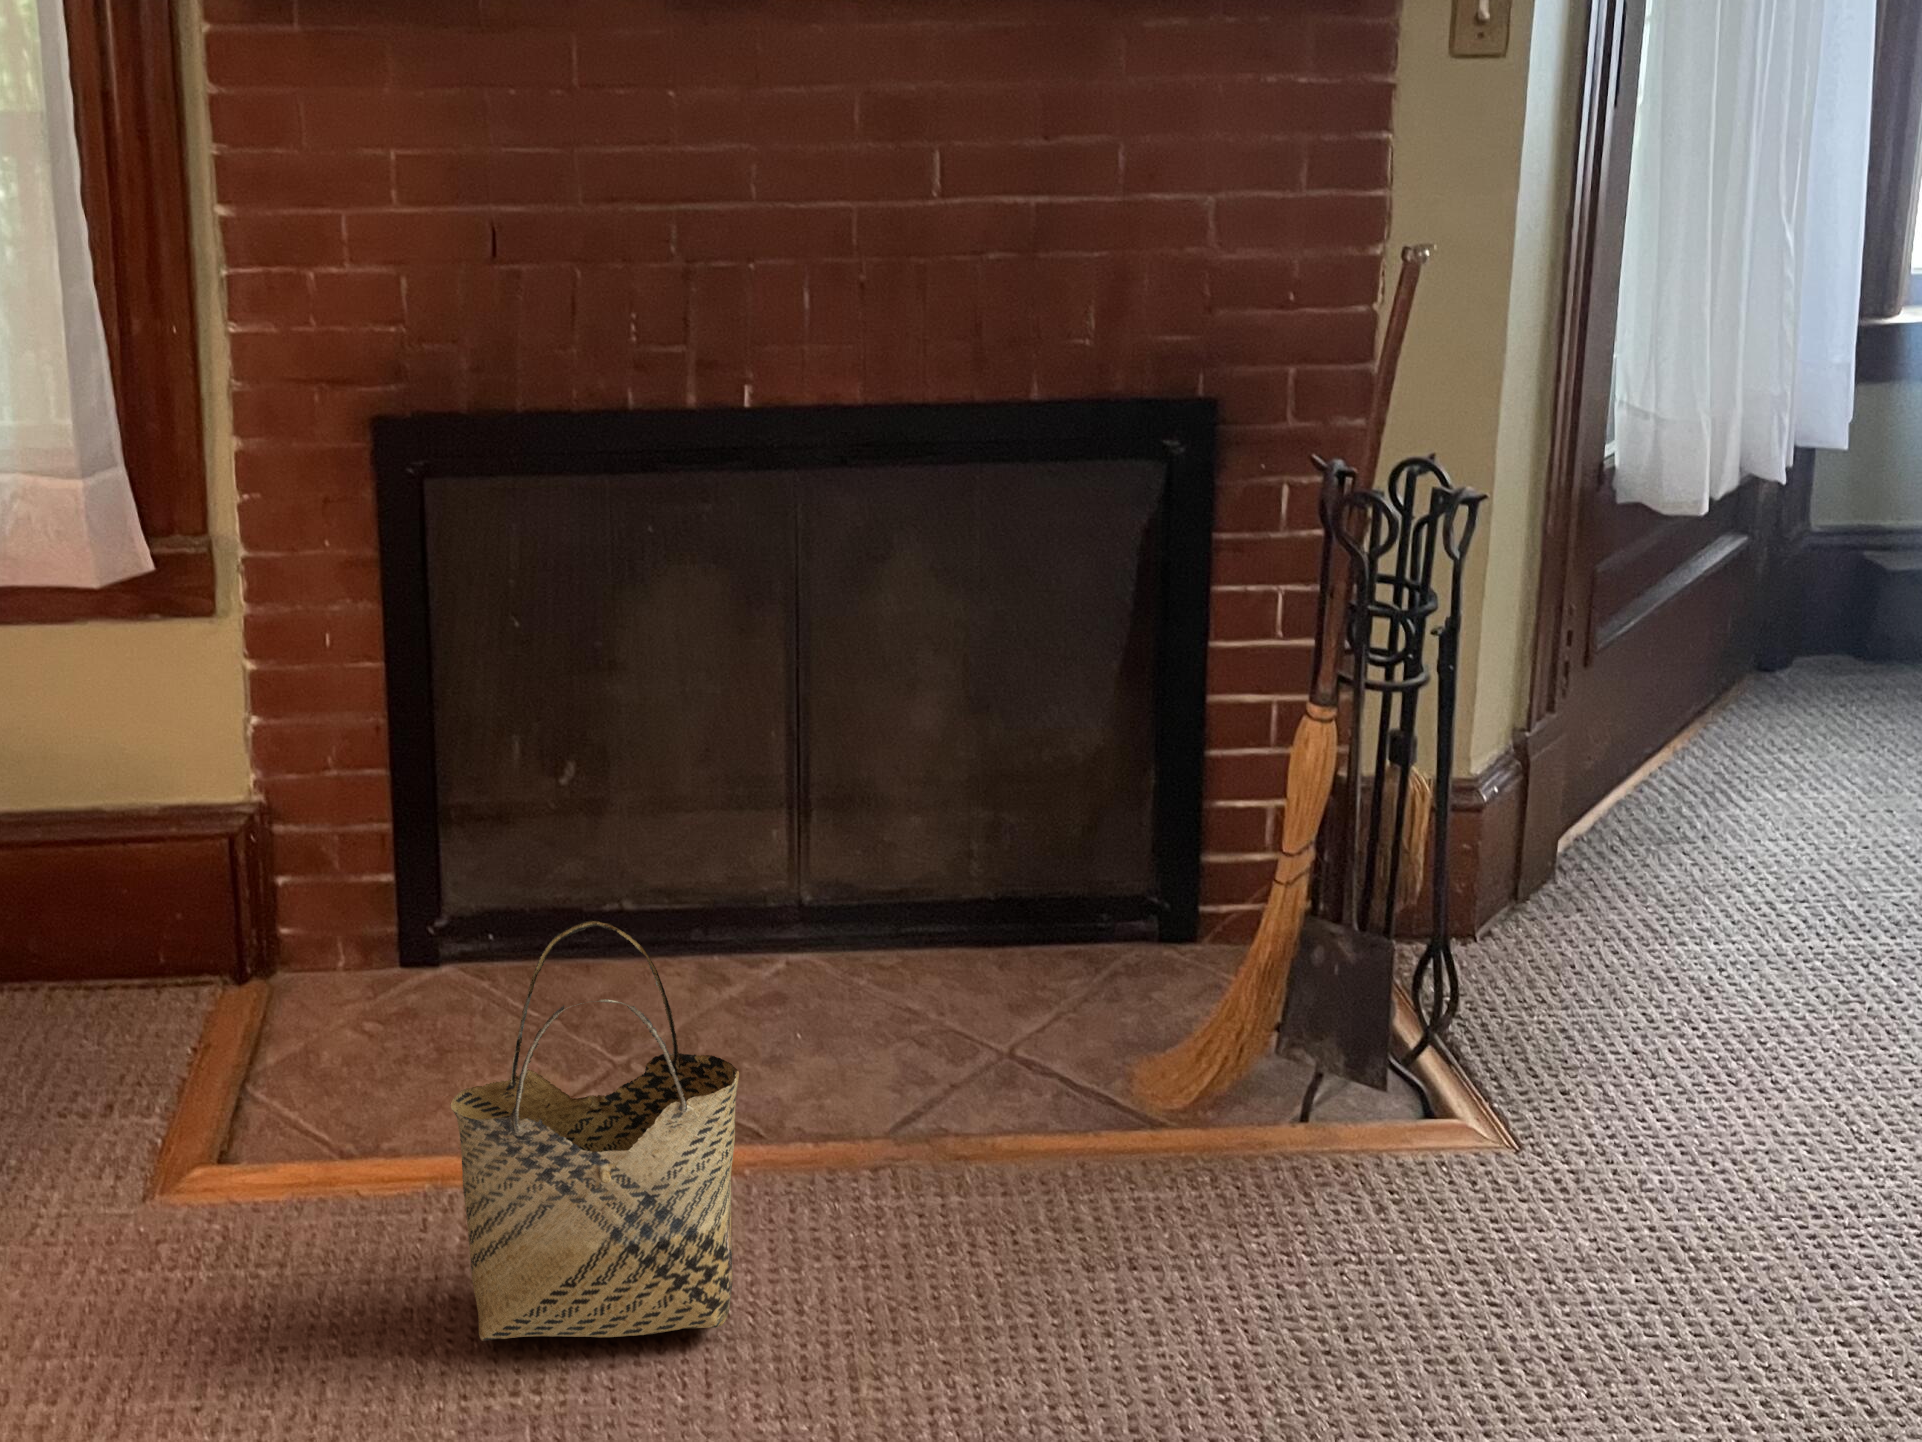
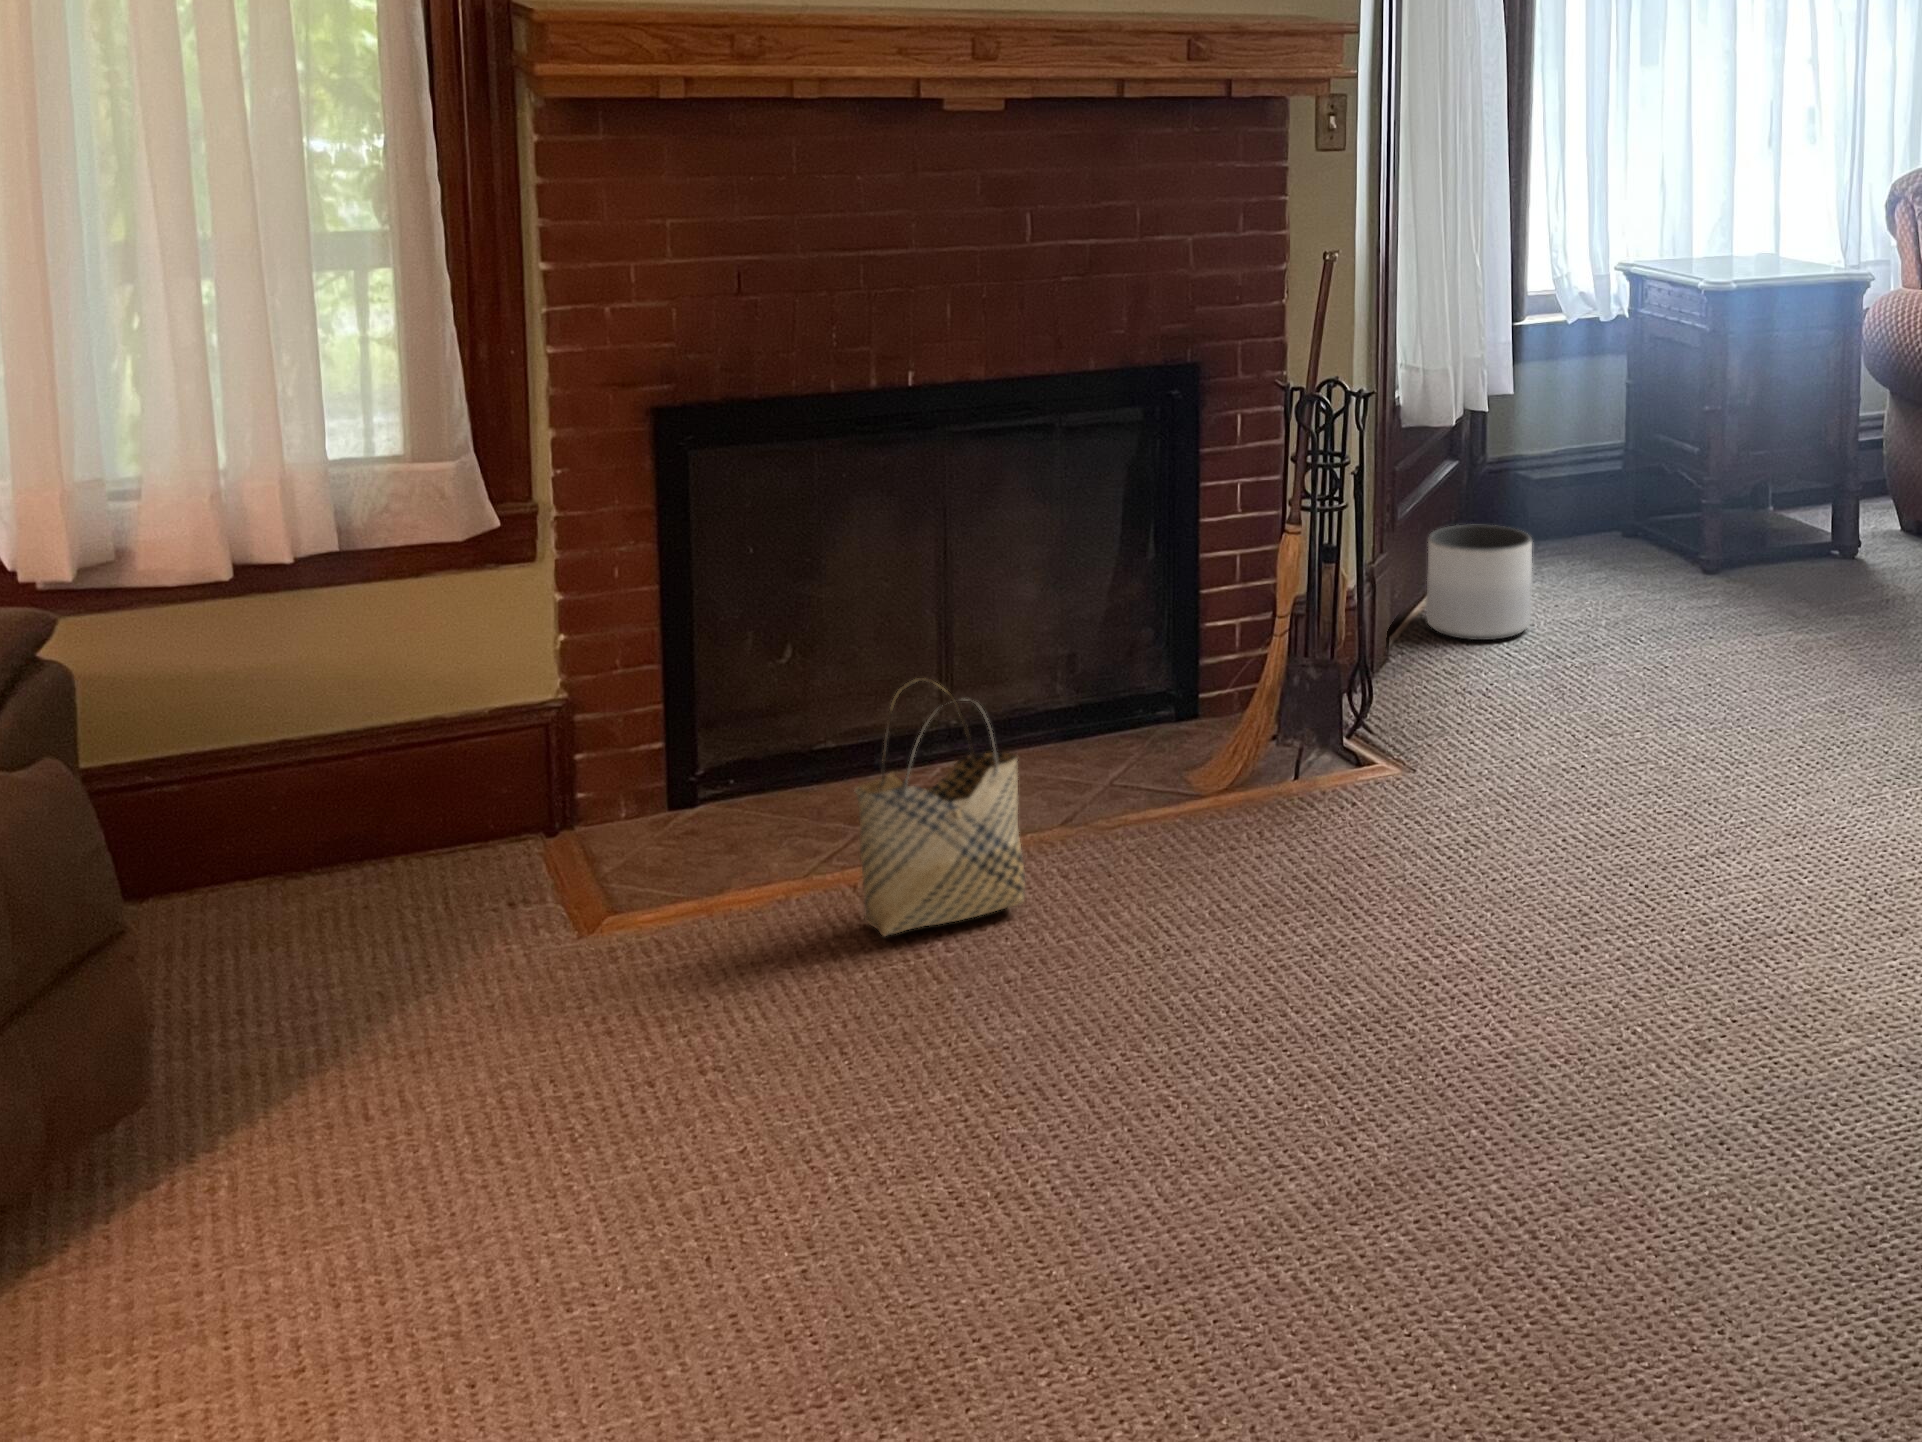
planter: none [1643,661,1846,869] -> present [1426,524,1532,640]

